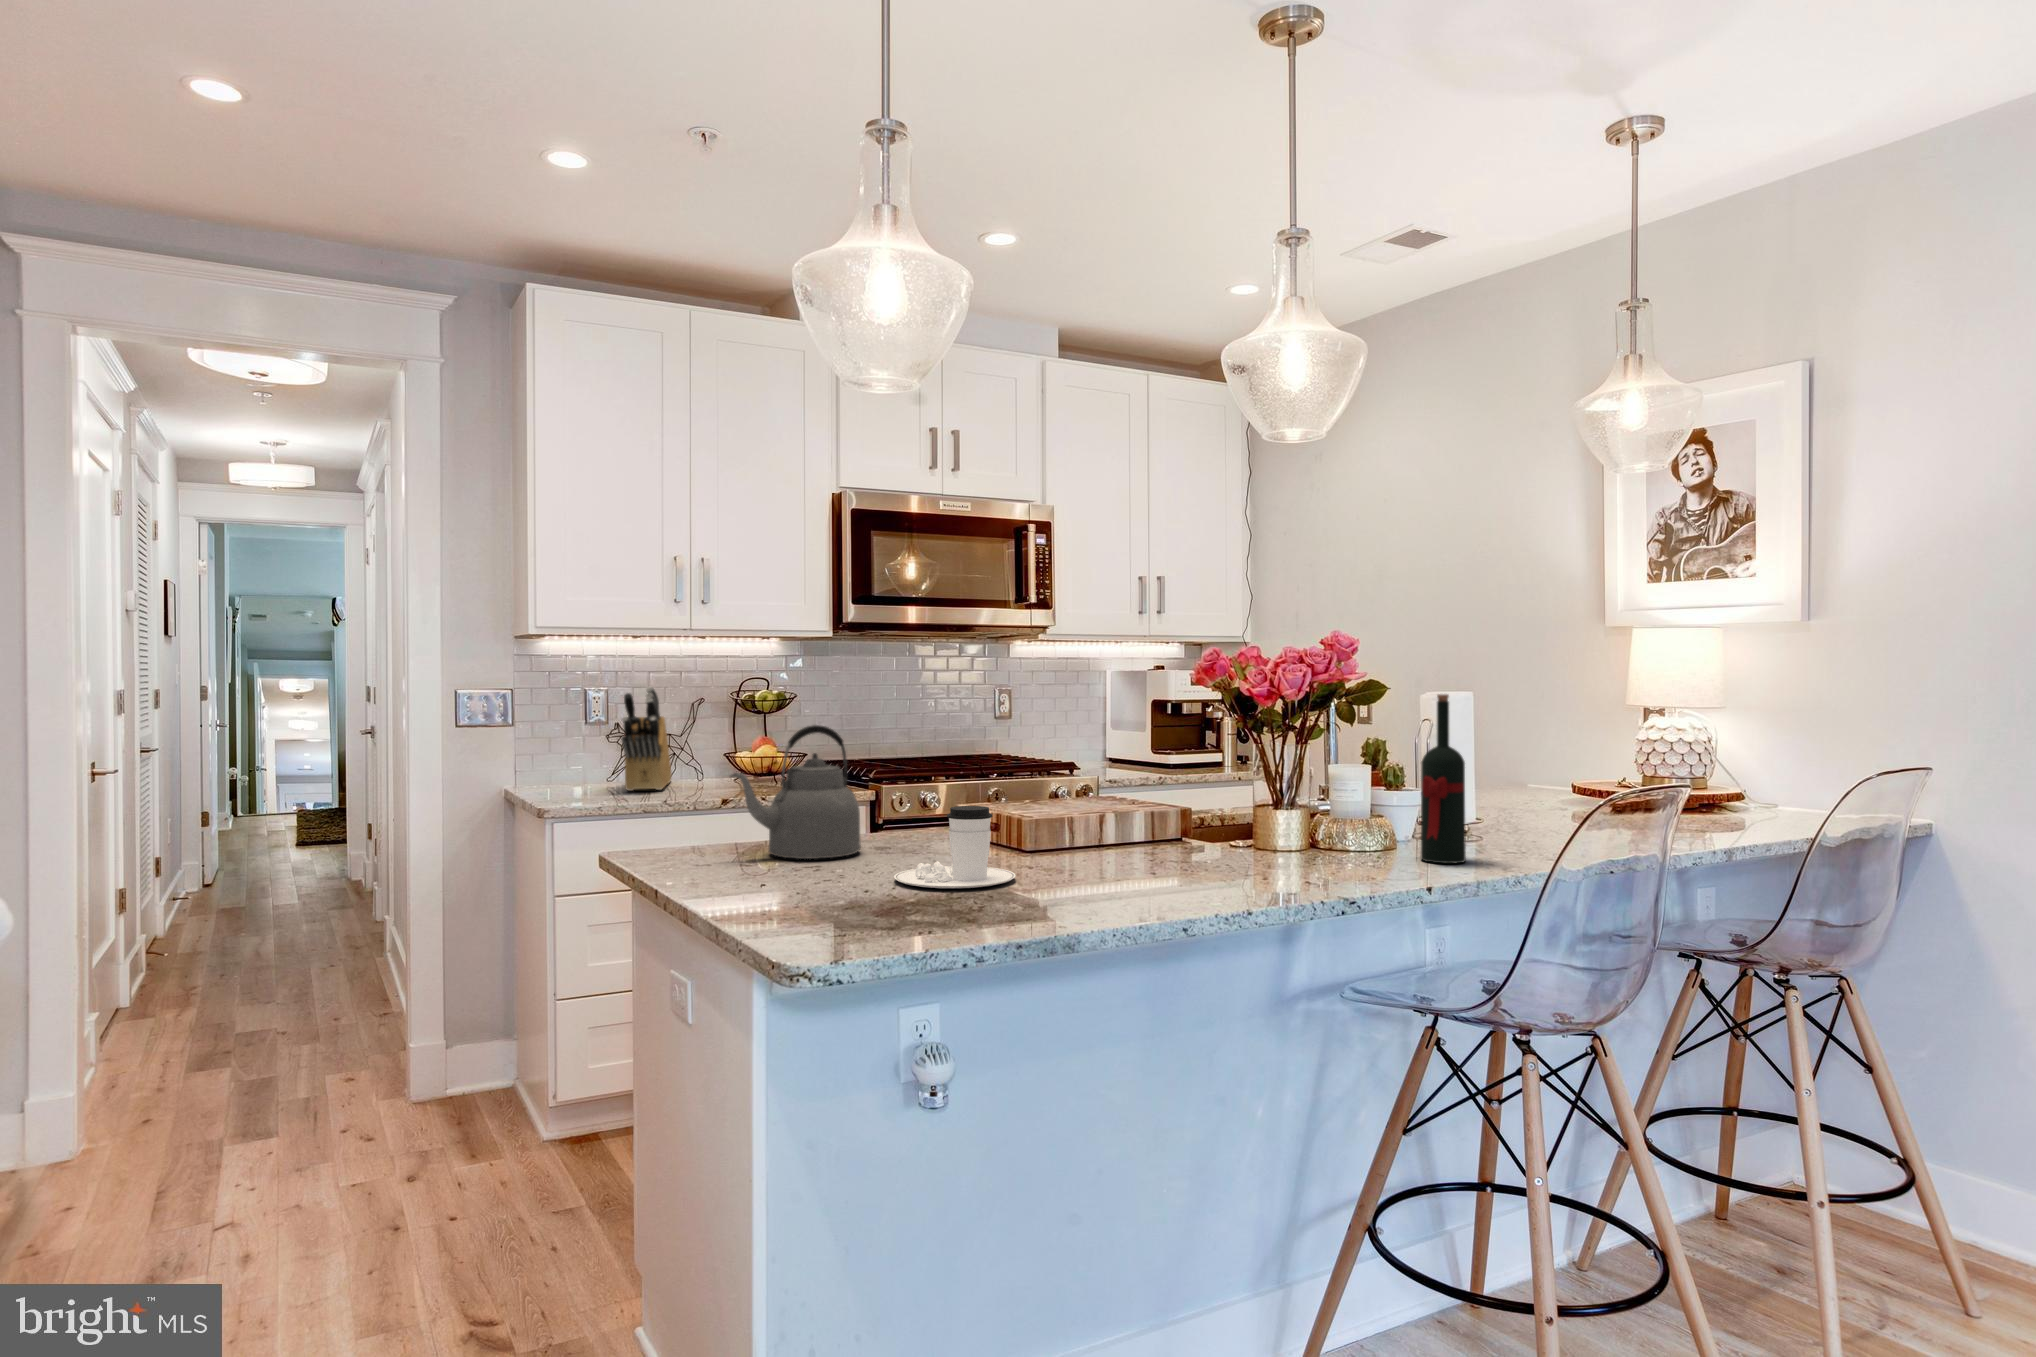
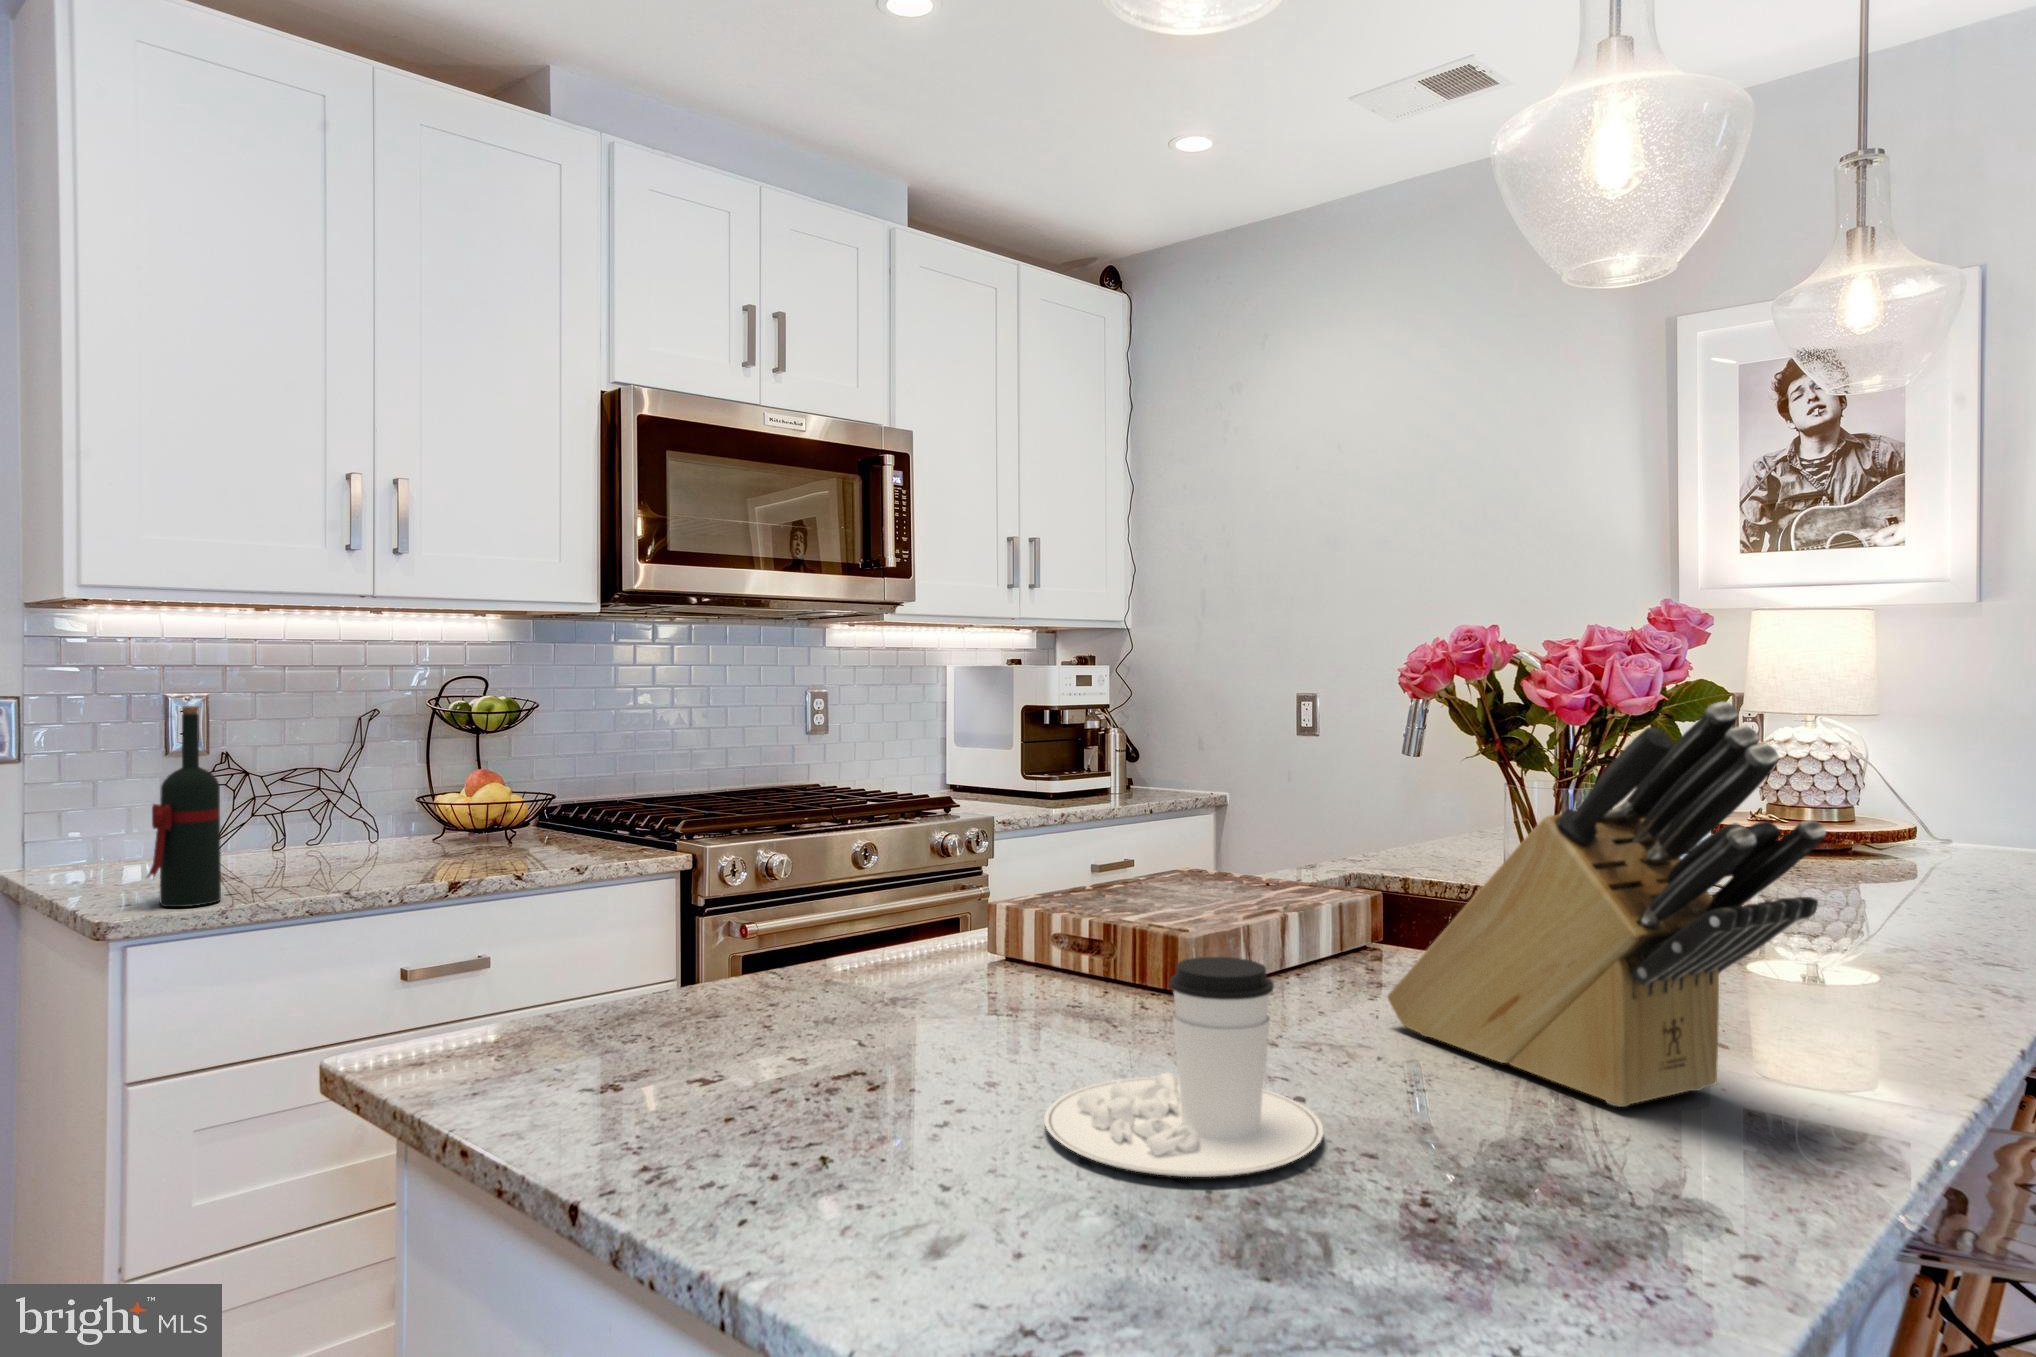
knife block: present [621,687,672,791] -> present [1388,702,1826,1107]
wine bottle: present [1421,694,1466,864] -> present [148,706,221,907]
kettle: present [730,725,861,859] -> none [594,774,866,1075]

